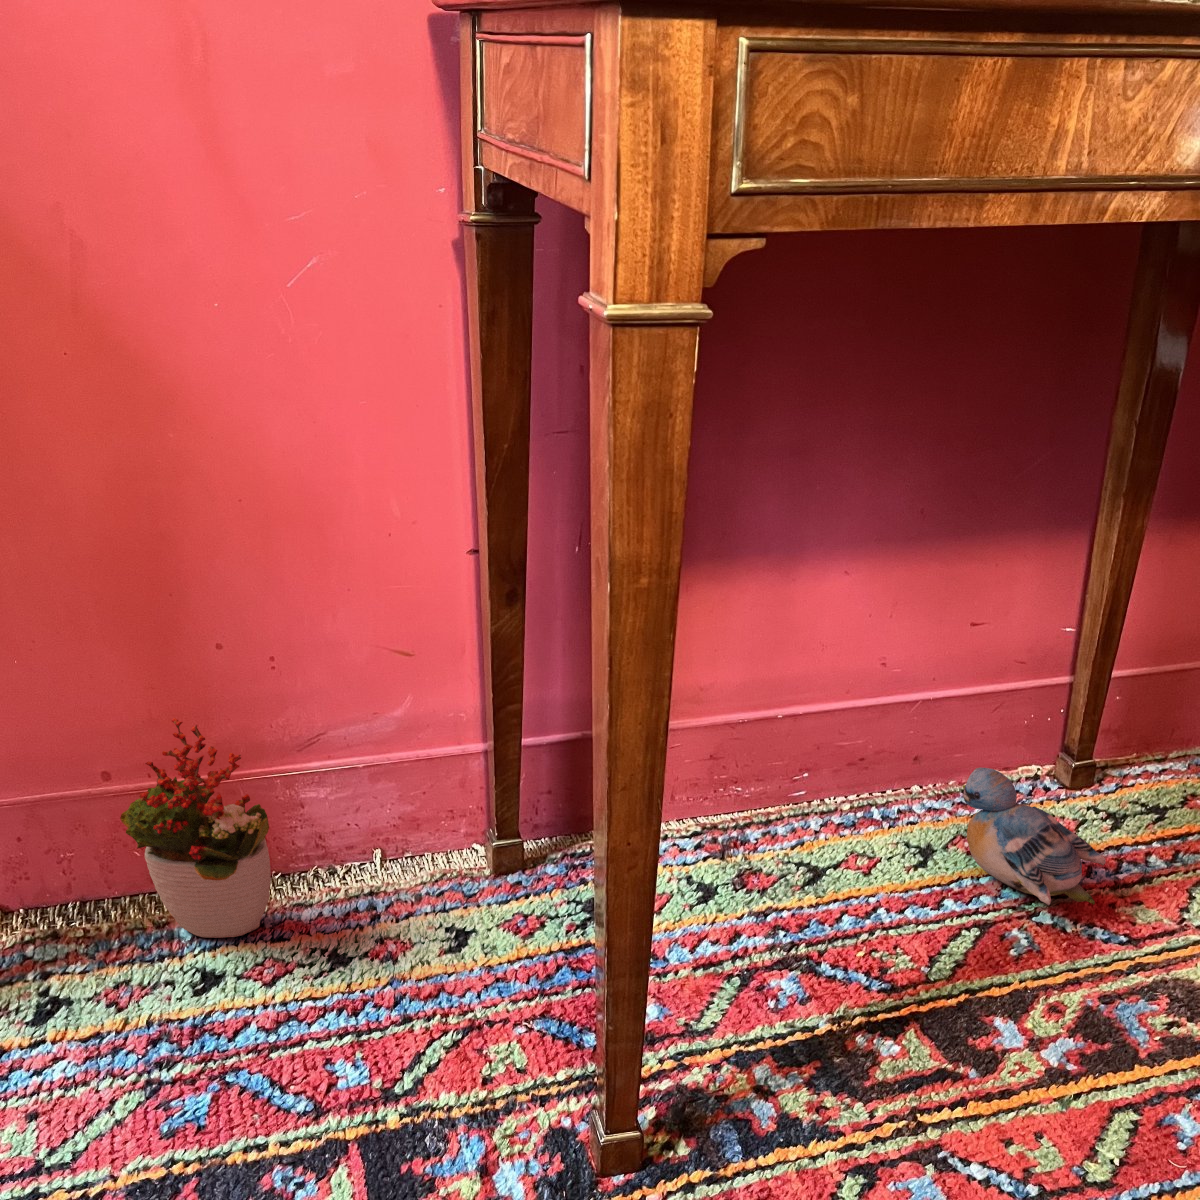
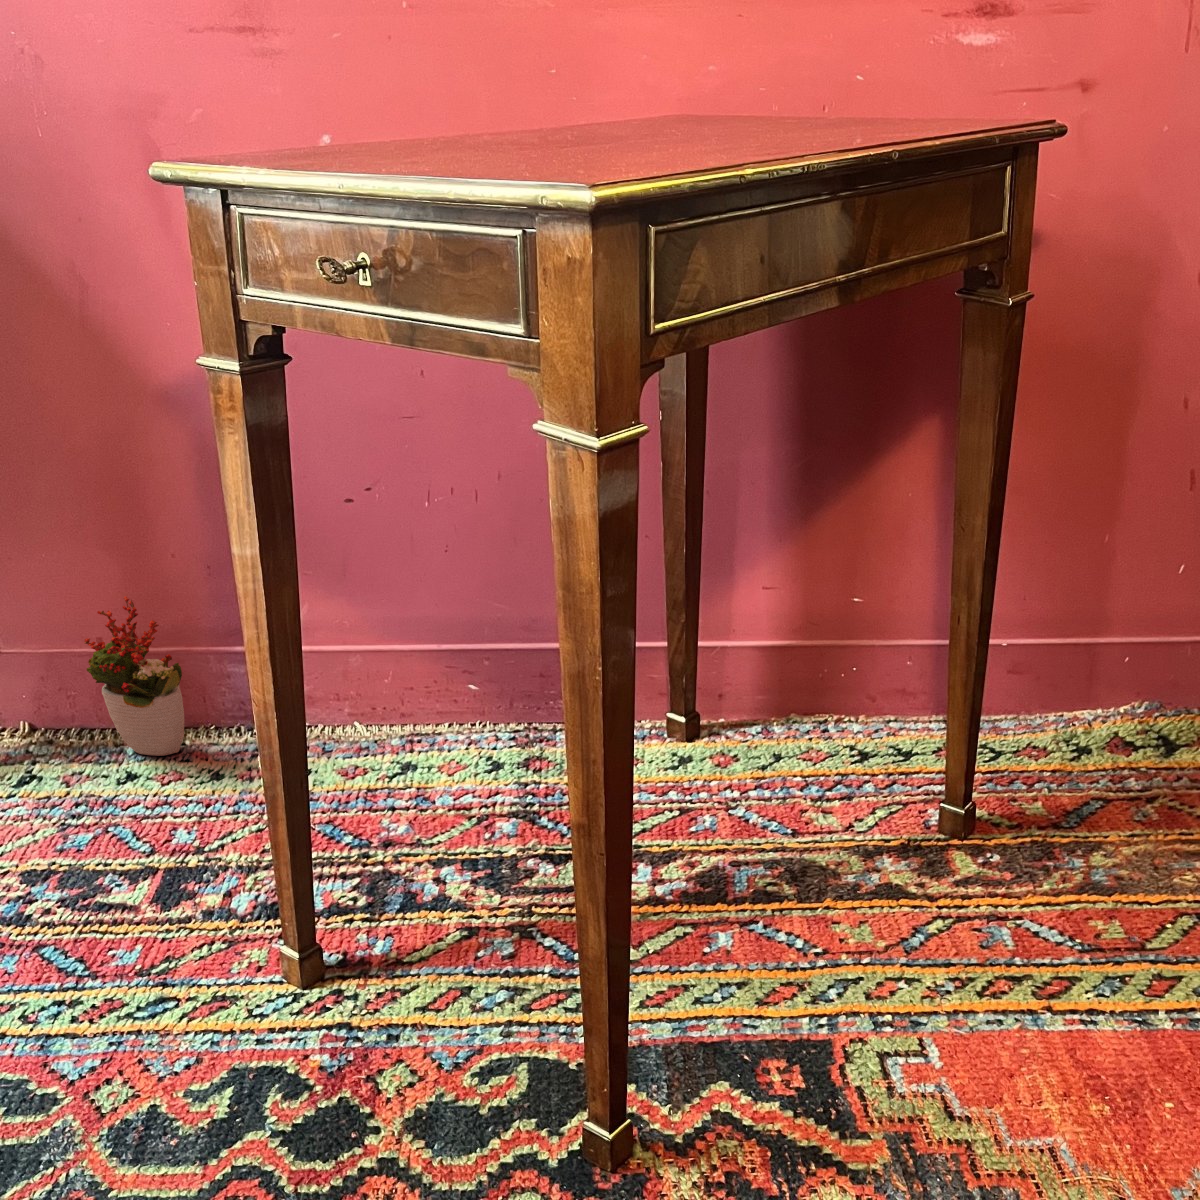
plush toy: present [963,767,1106,905] -> none [702,693,798,803]

